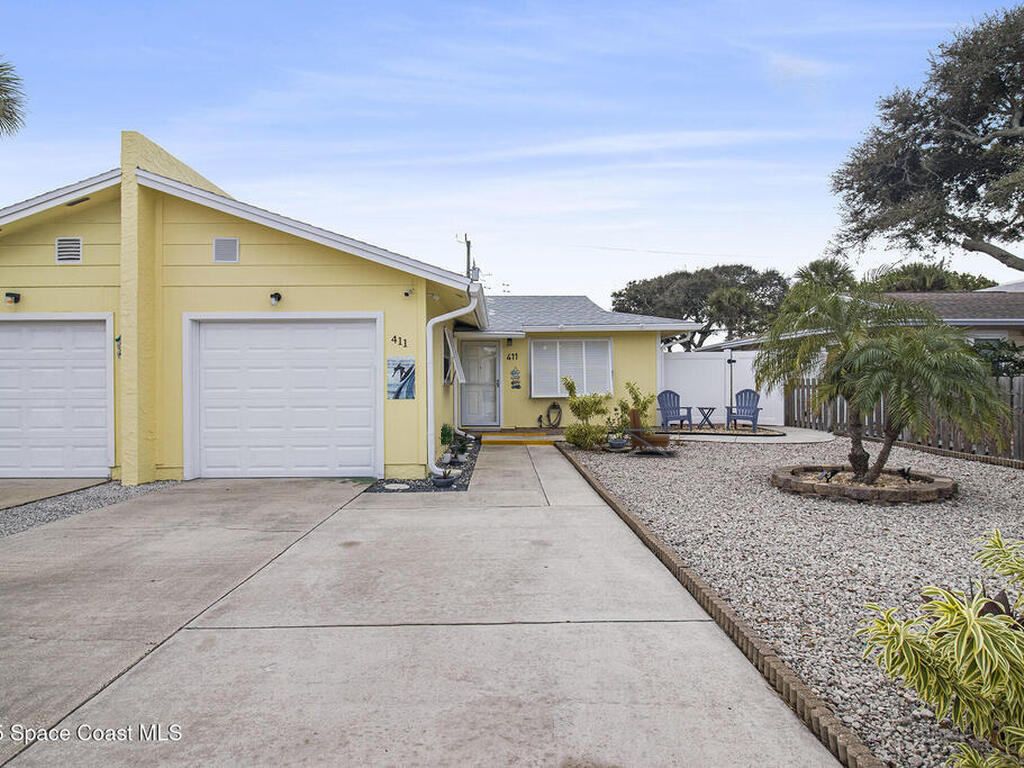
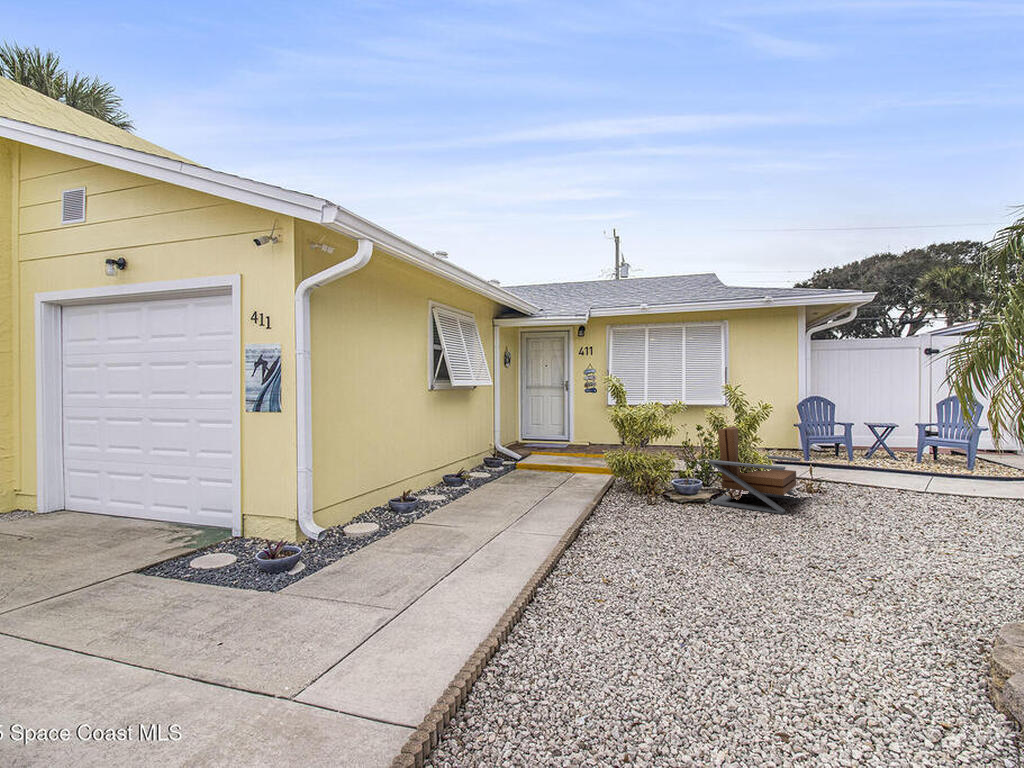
potted plant: present [439,423,468,463] -> none [416,437,467,495]

